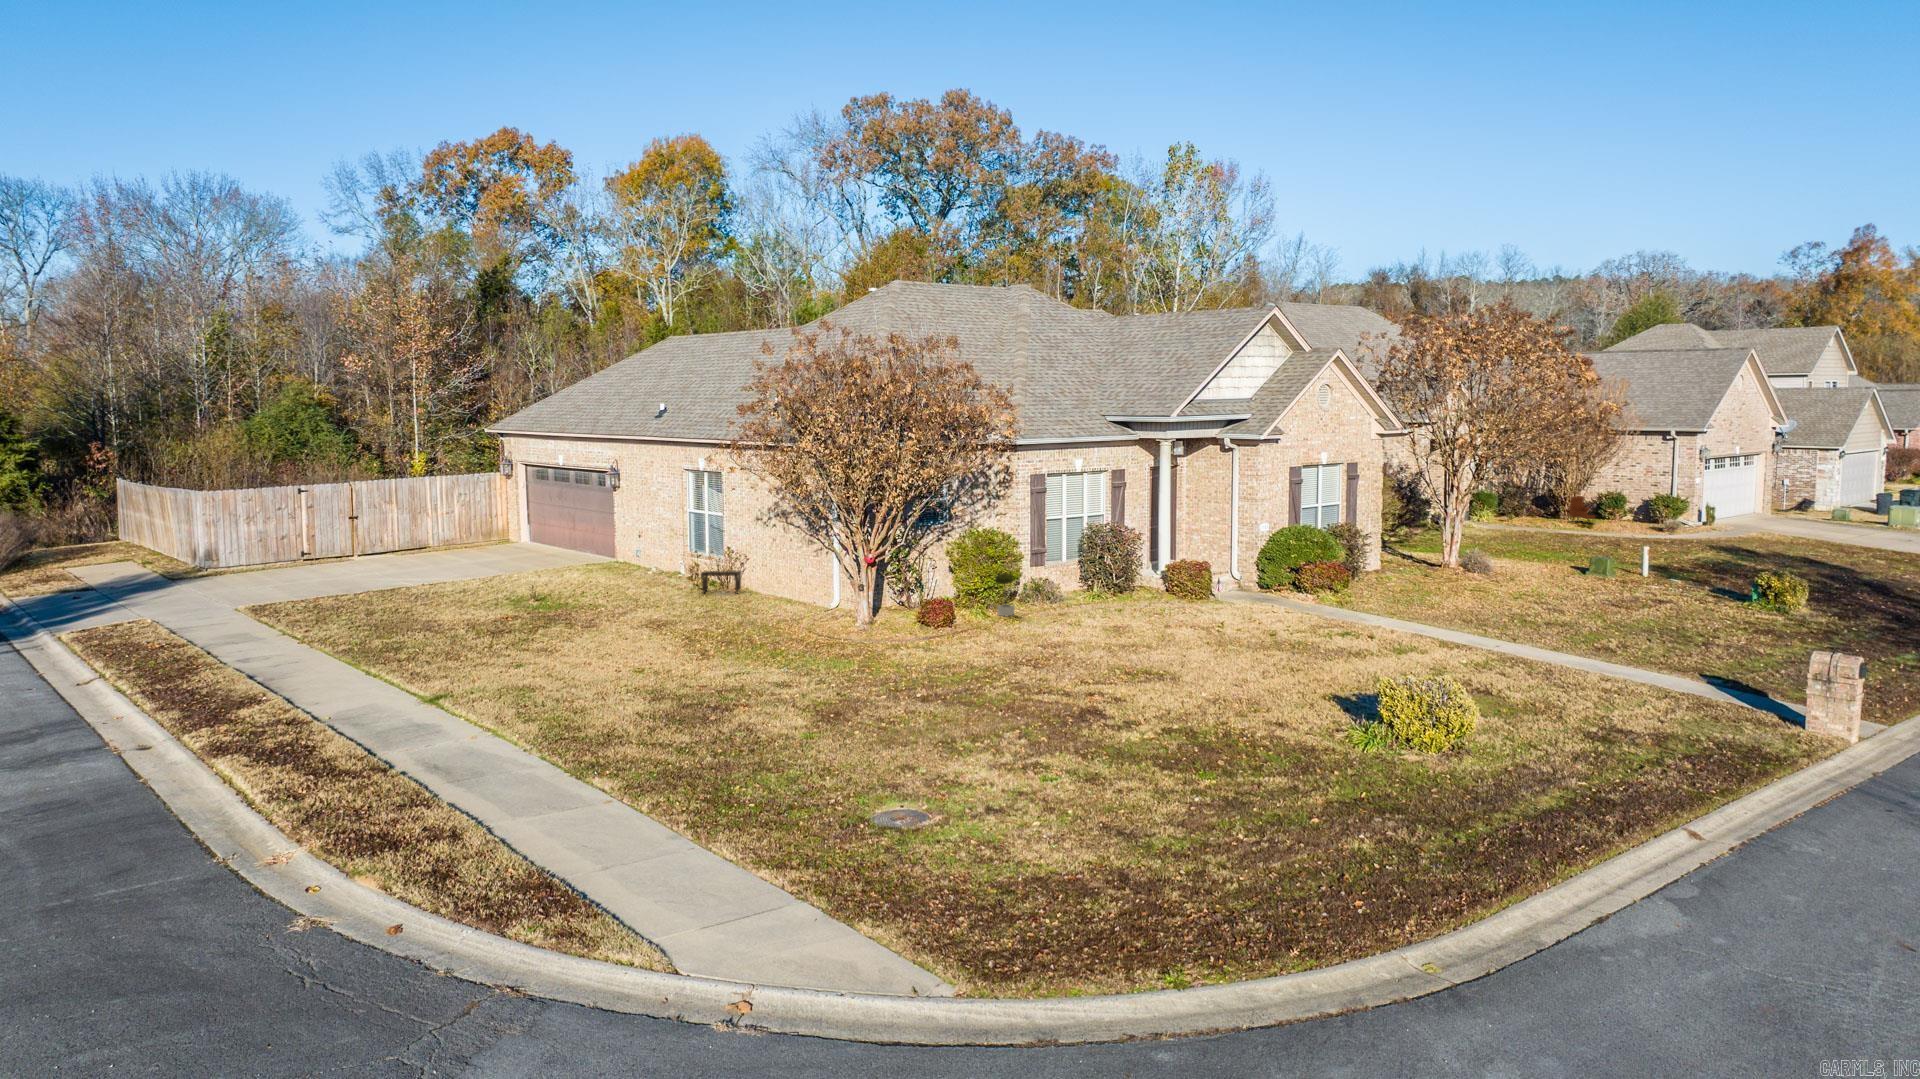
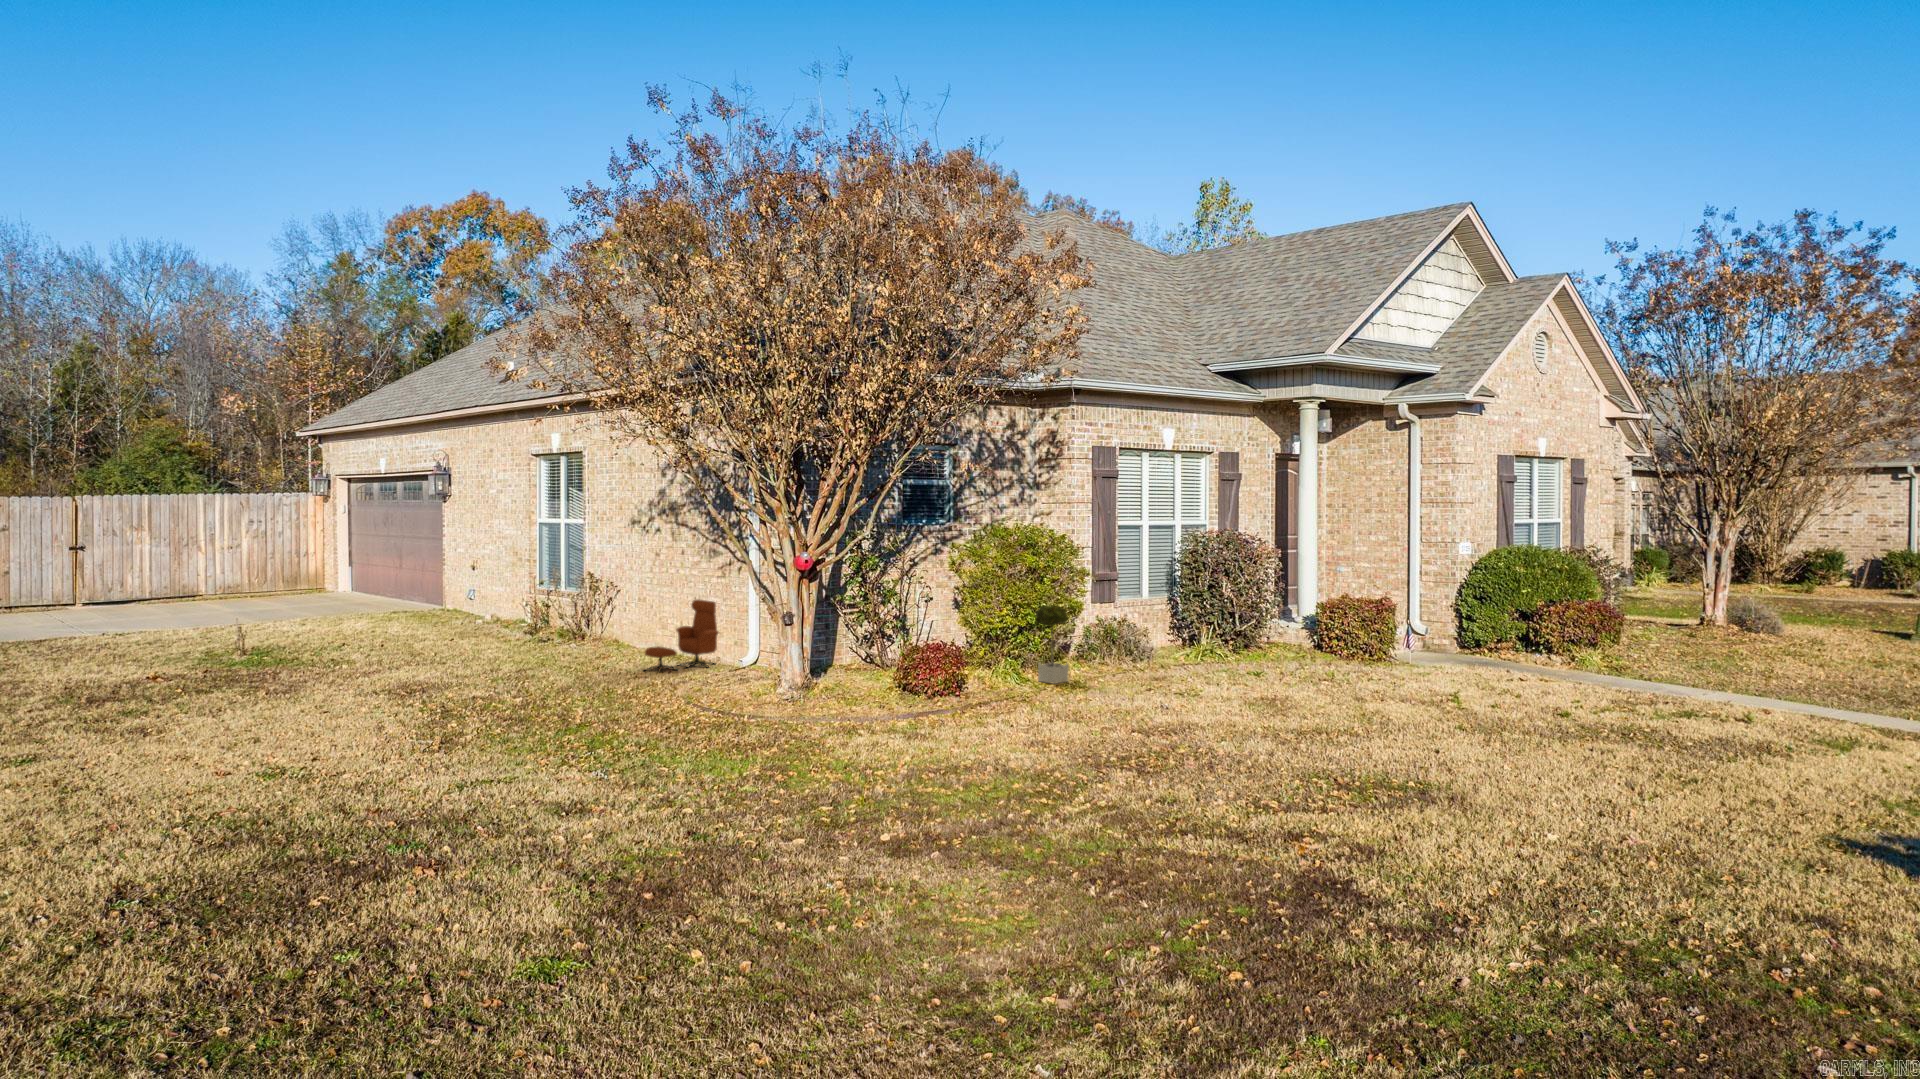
lounge chair: present [1568,496,1595,524] -> present [645,599,719,672]
bench: present [701,571,742,593] -> none [541,610,612,647]

